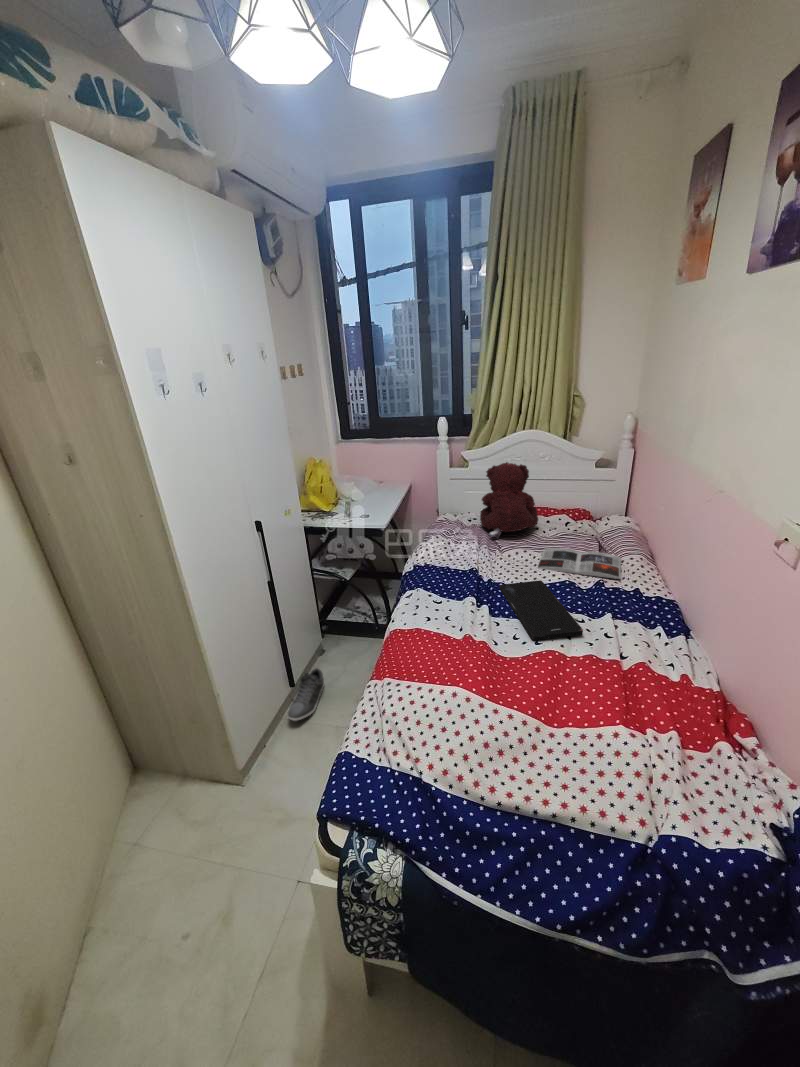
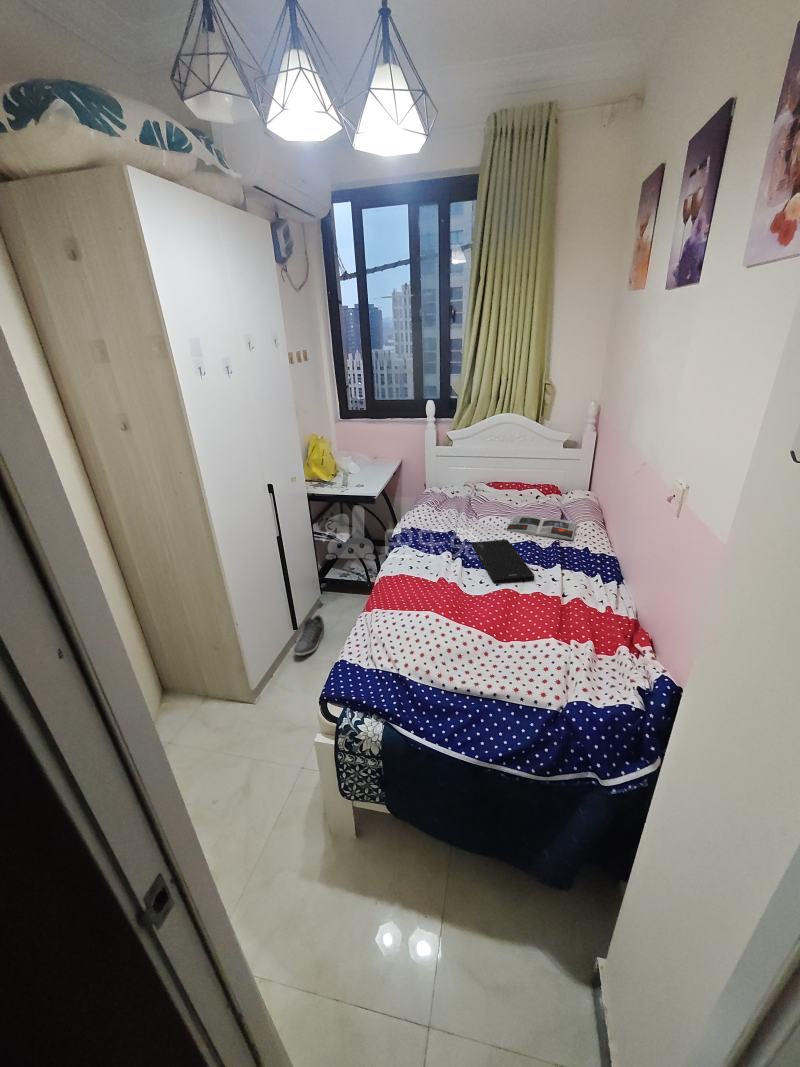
teddy bear: present [480,462,538,539] -> none [461,441,511,508]

